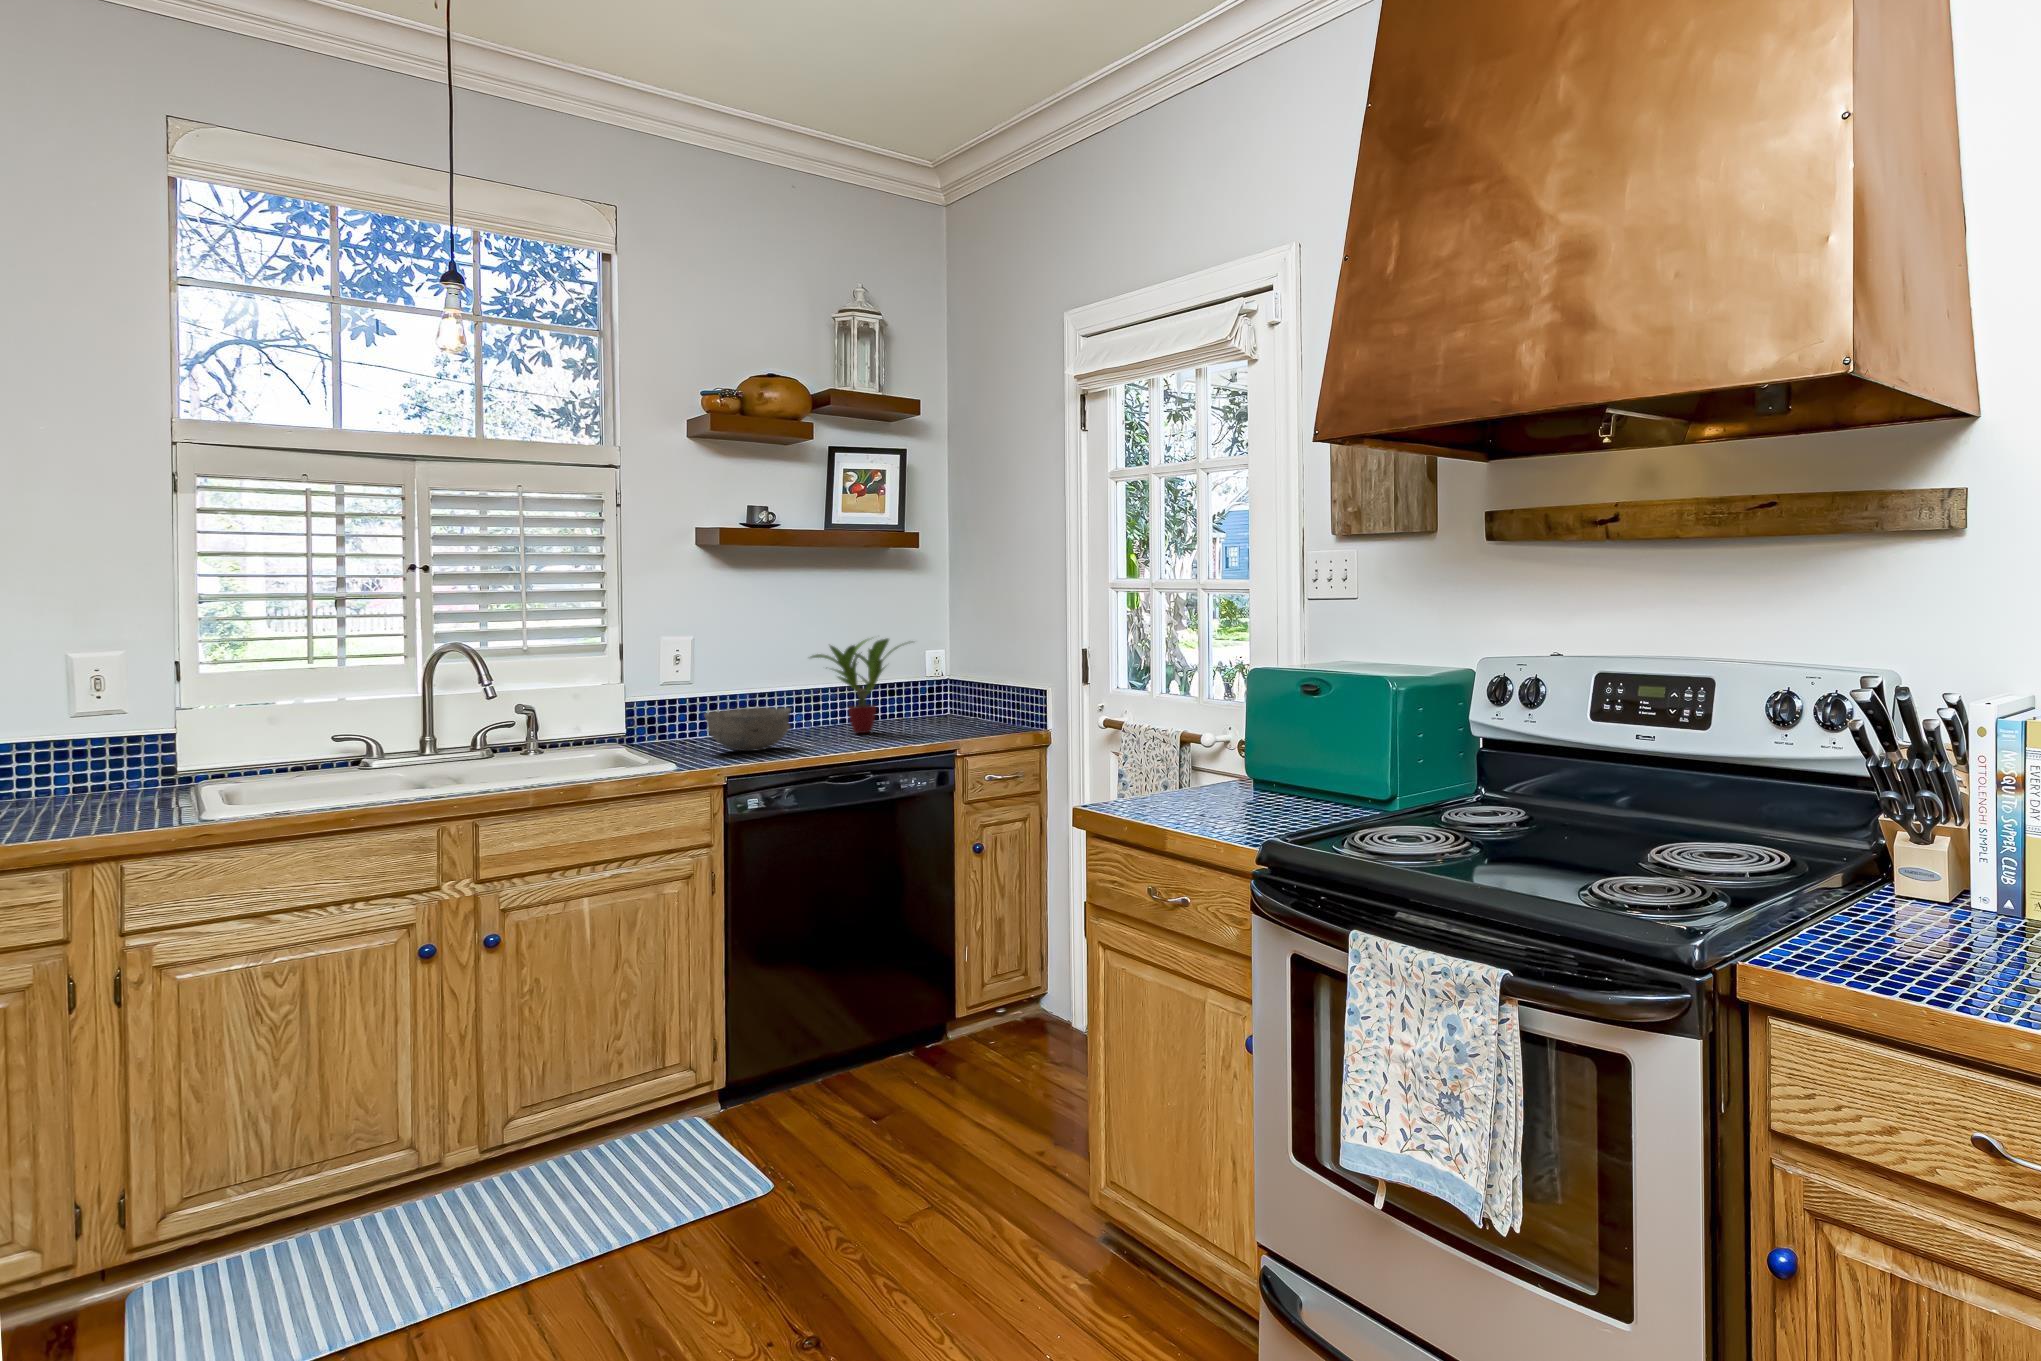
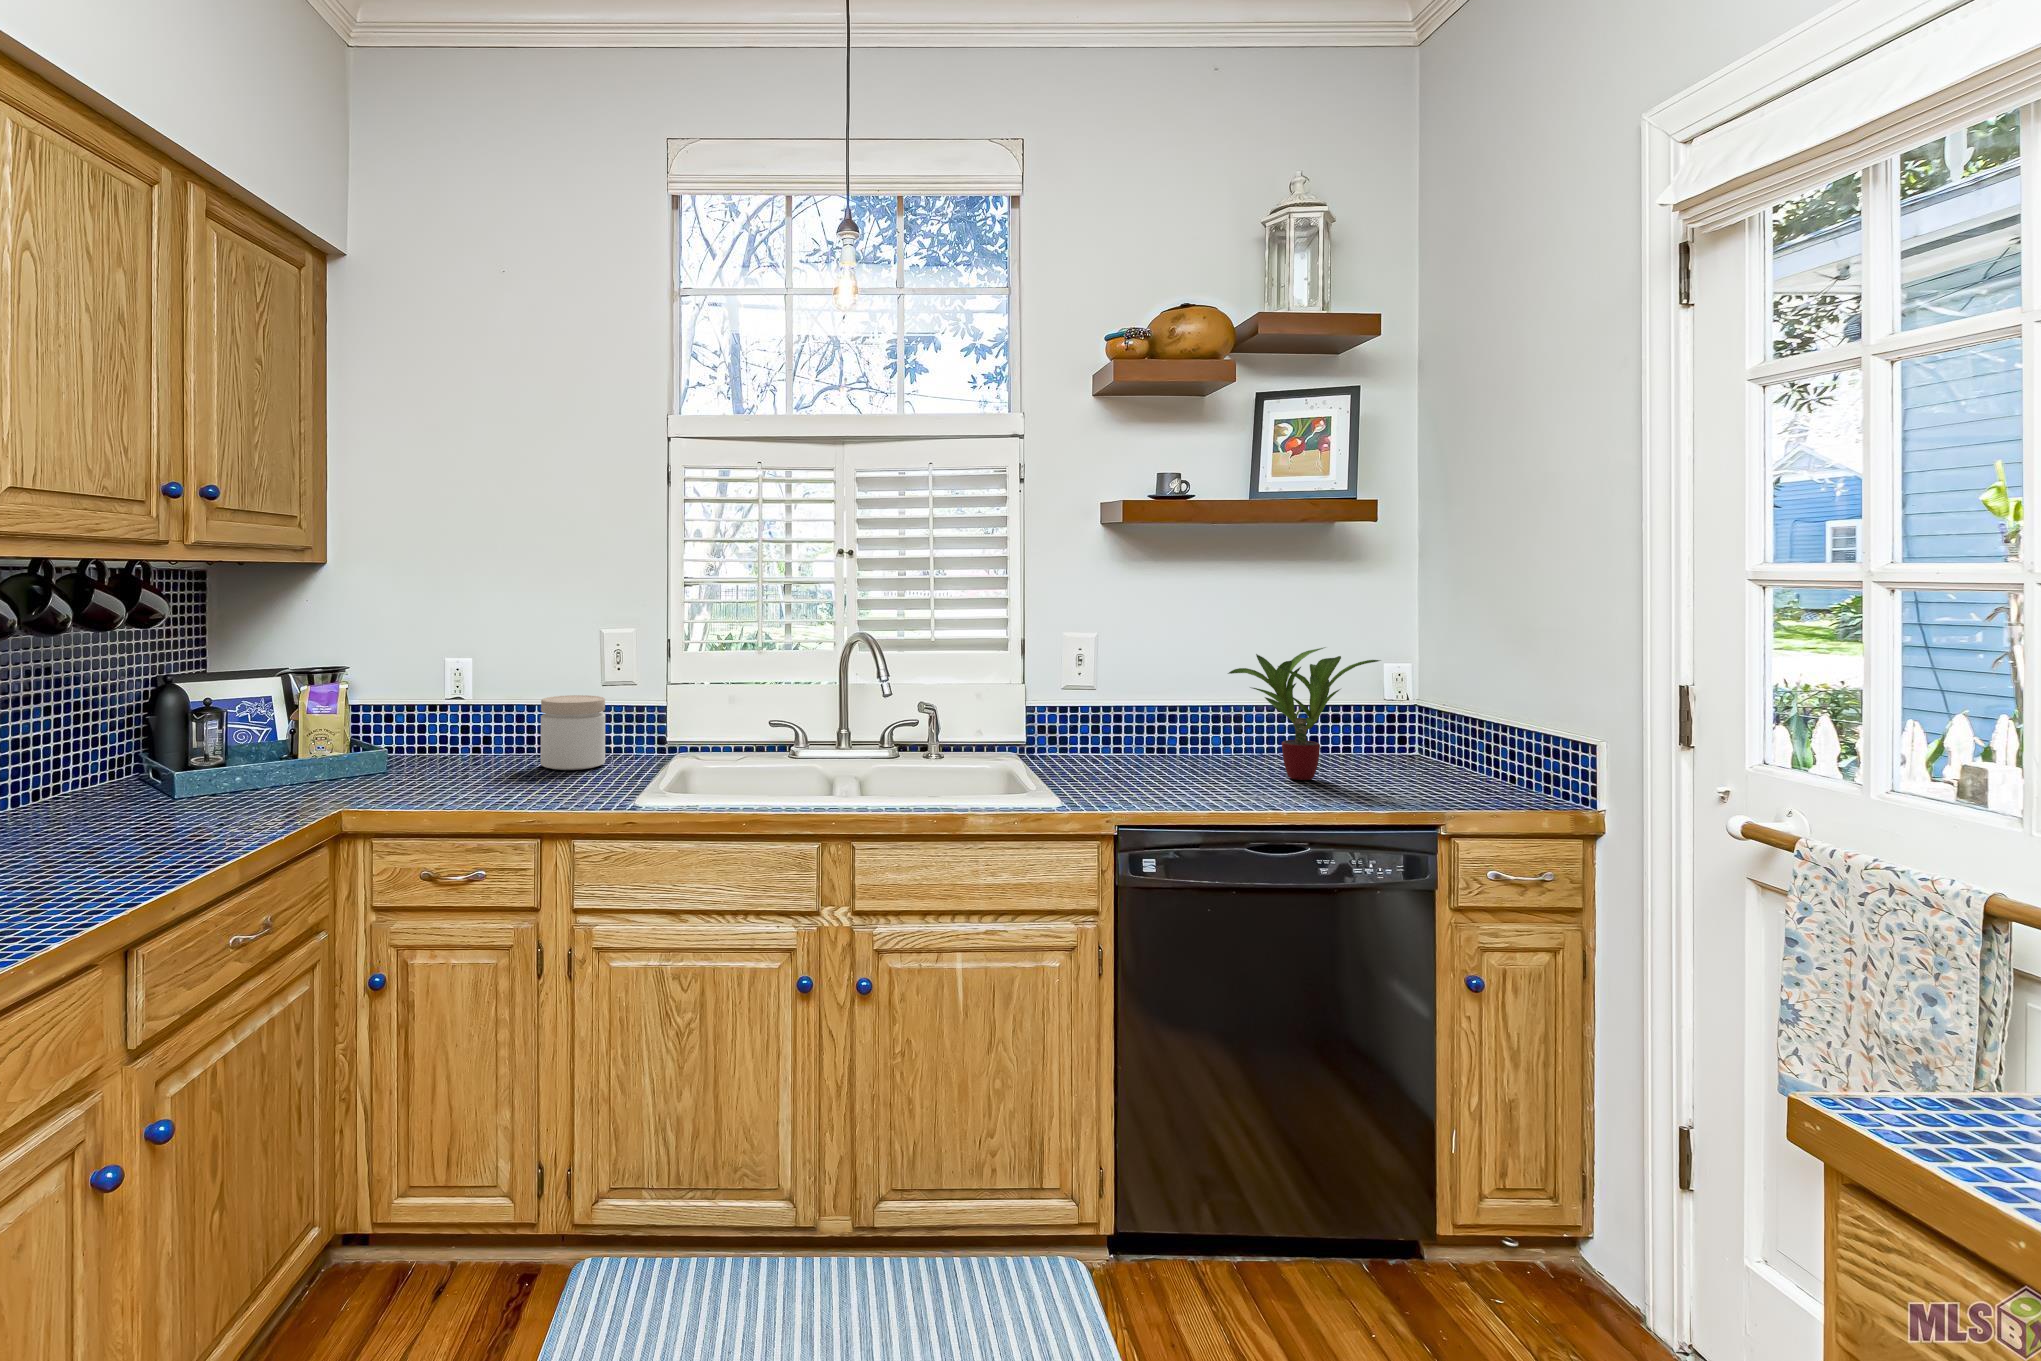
bowl: present [704,707,791,751] -> none [1098,734,1207,796]
jar: none [55,726,150,806] -> present [541,695,605,770]

